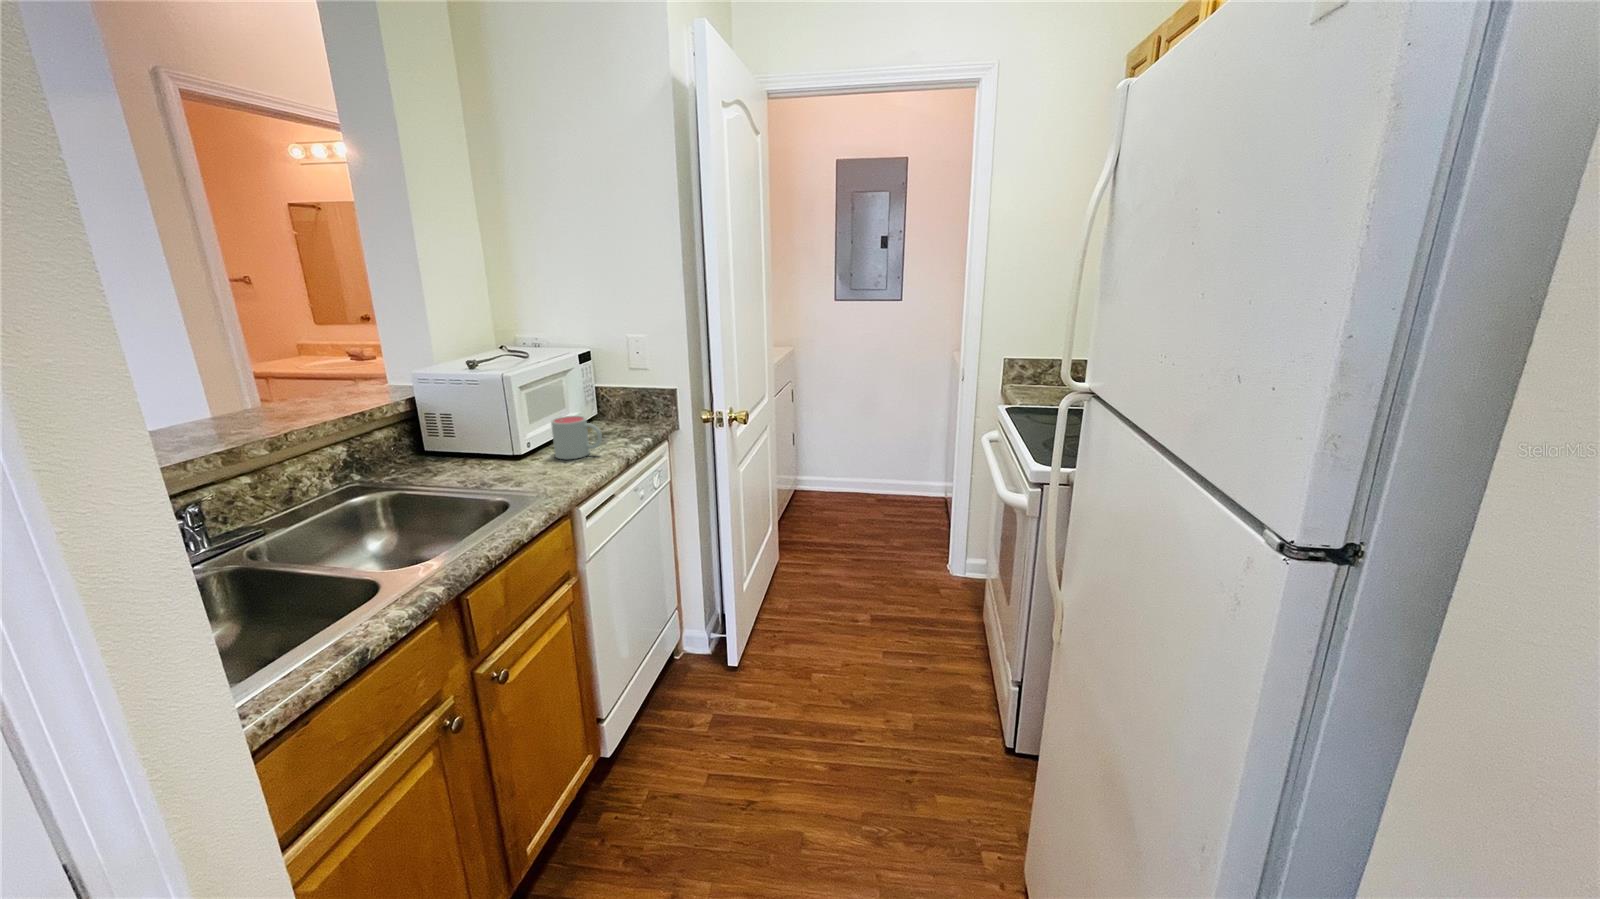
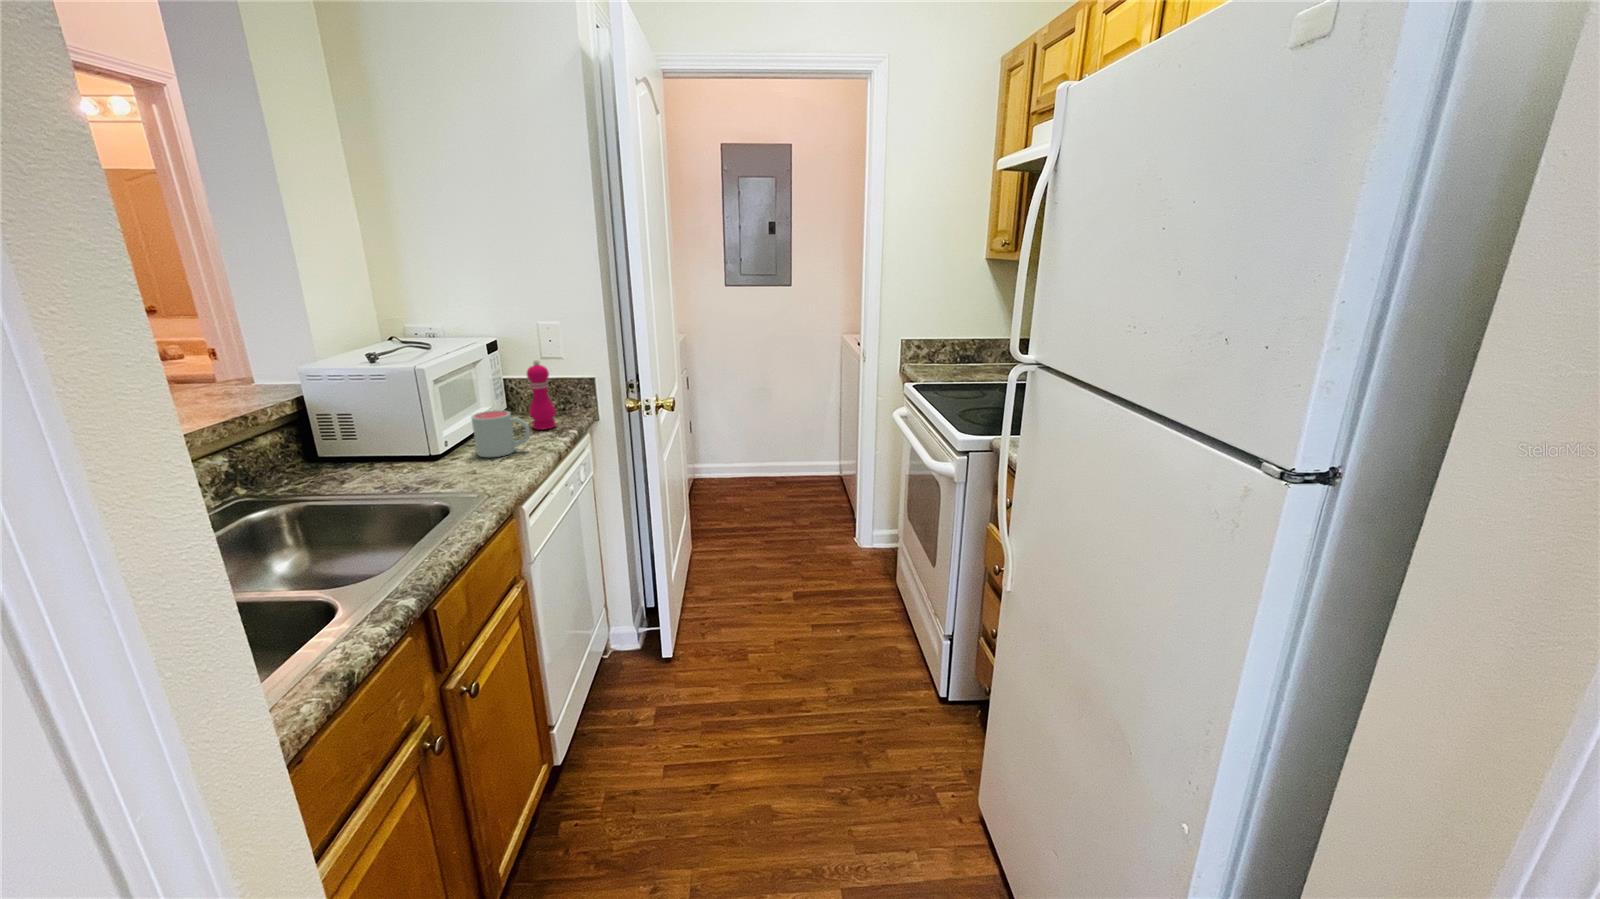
pepper mill: none [610,370,635,436] -> present [527,360,556,430]

